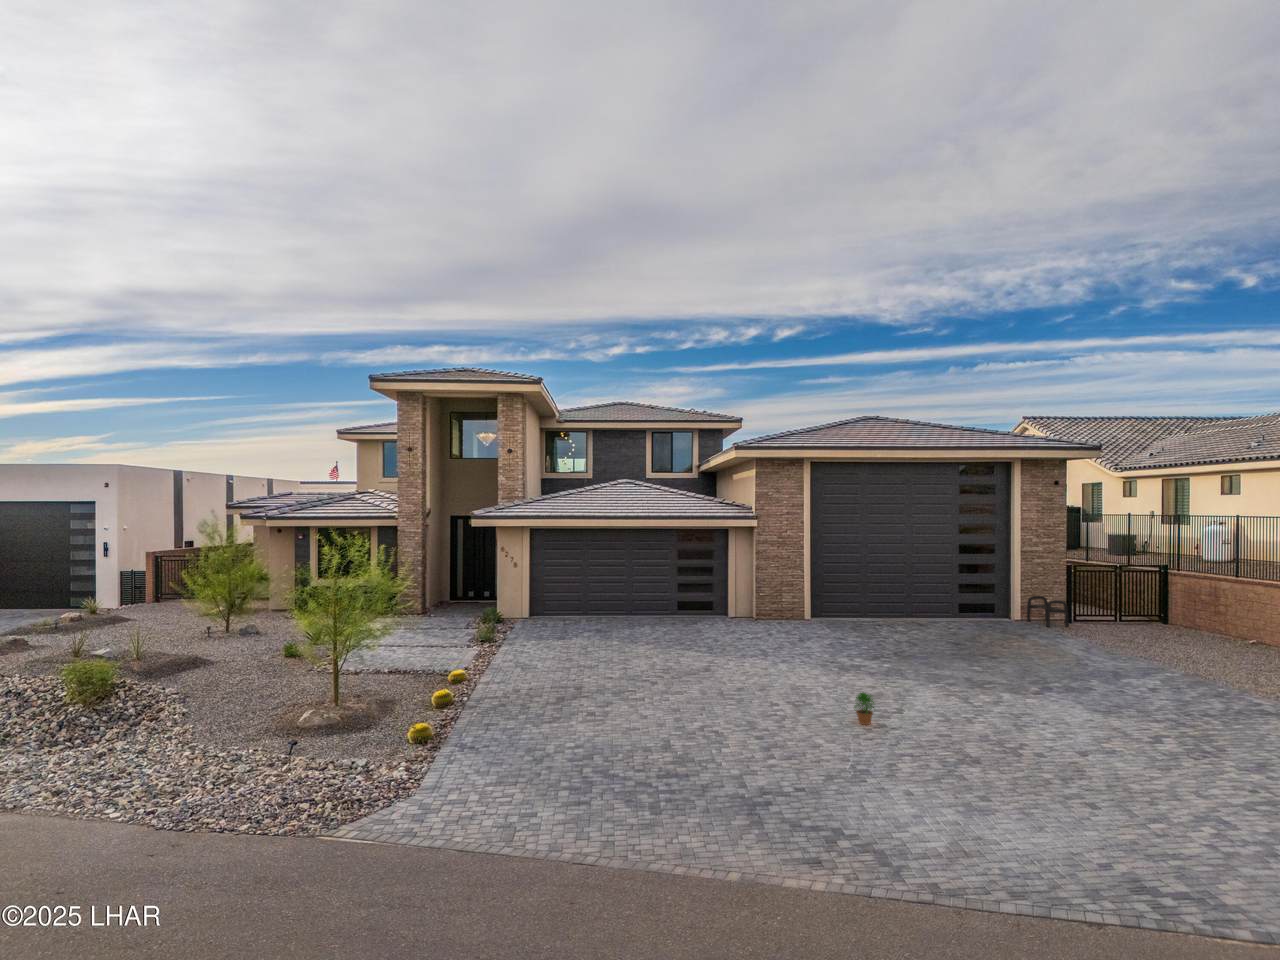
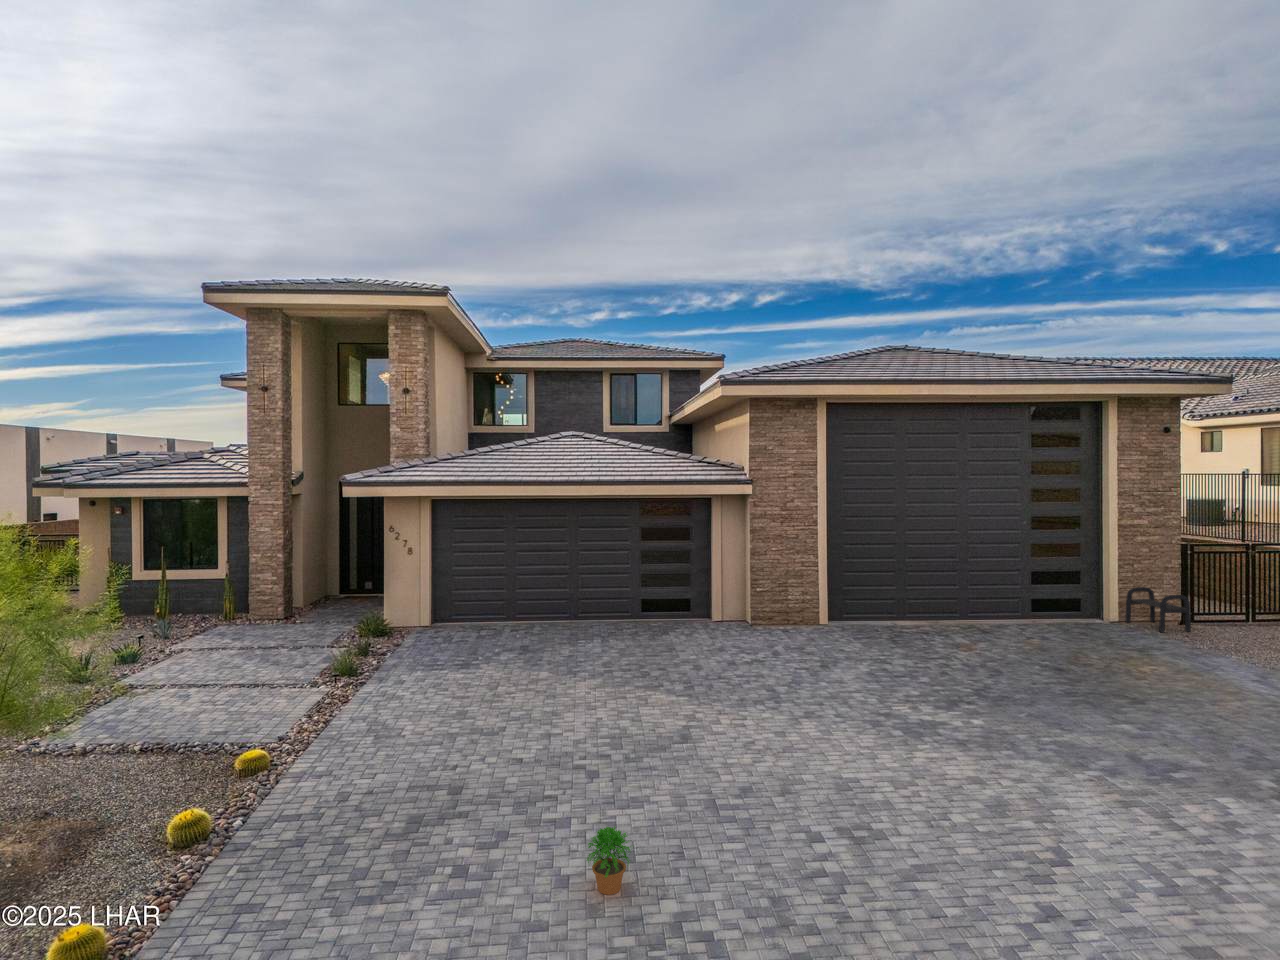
potted plant: present [854,692,874,725] -> present [587,826,631,895]

